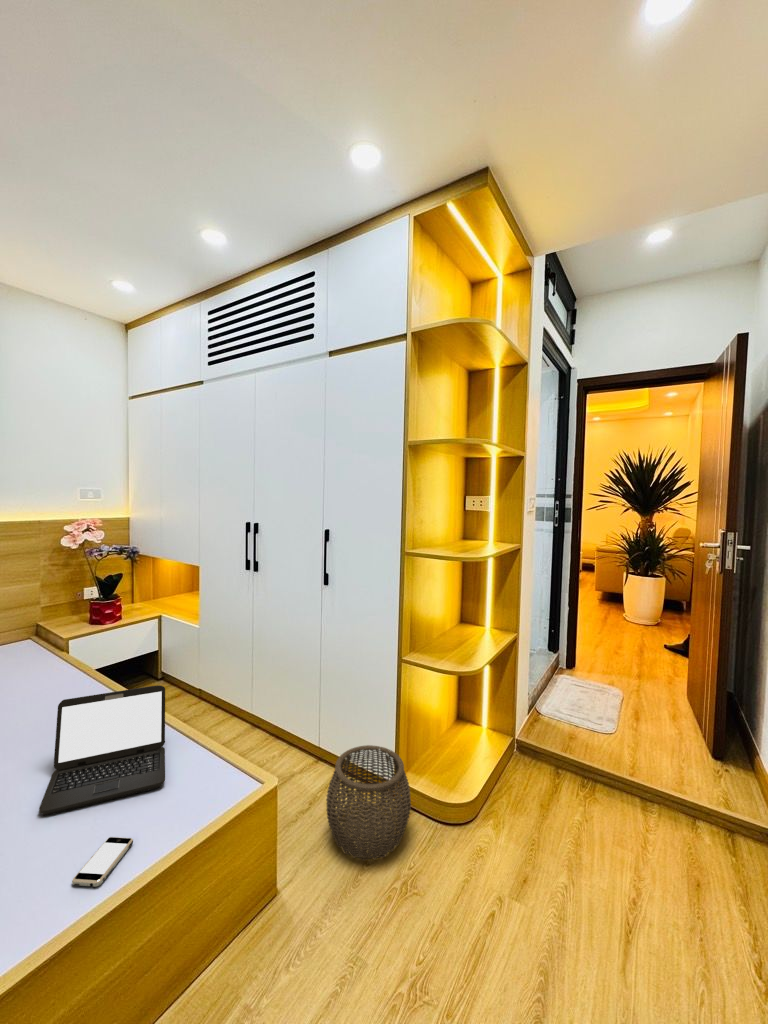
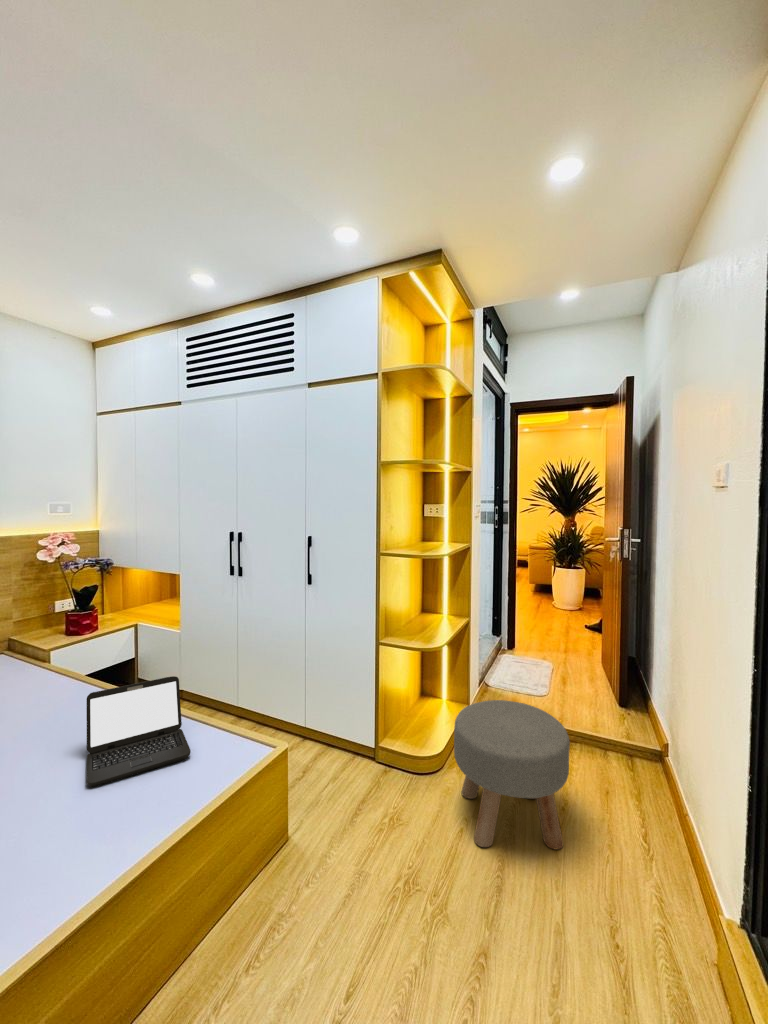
ottoman: none [487,744,645,965] -> present [454,700,570,849]
woven basket: present [326,745,411,860] -> none [321,716,392,807]
smartphone: present [72,837,133,887] -> none [138,794,179,830]

